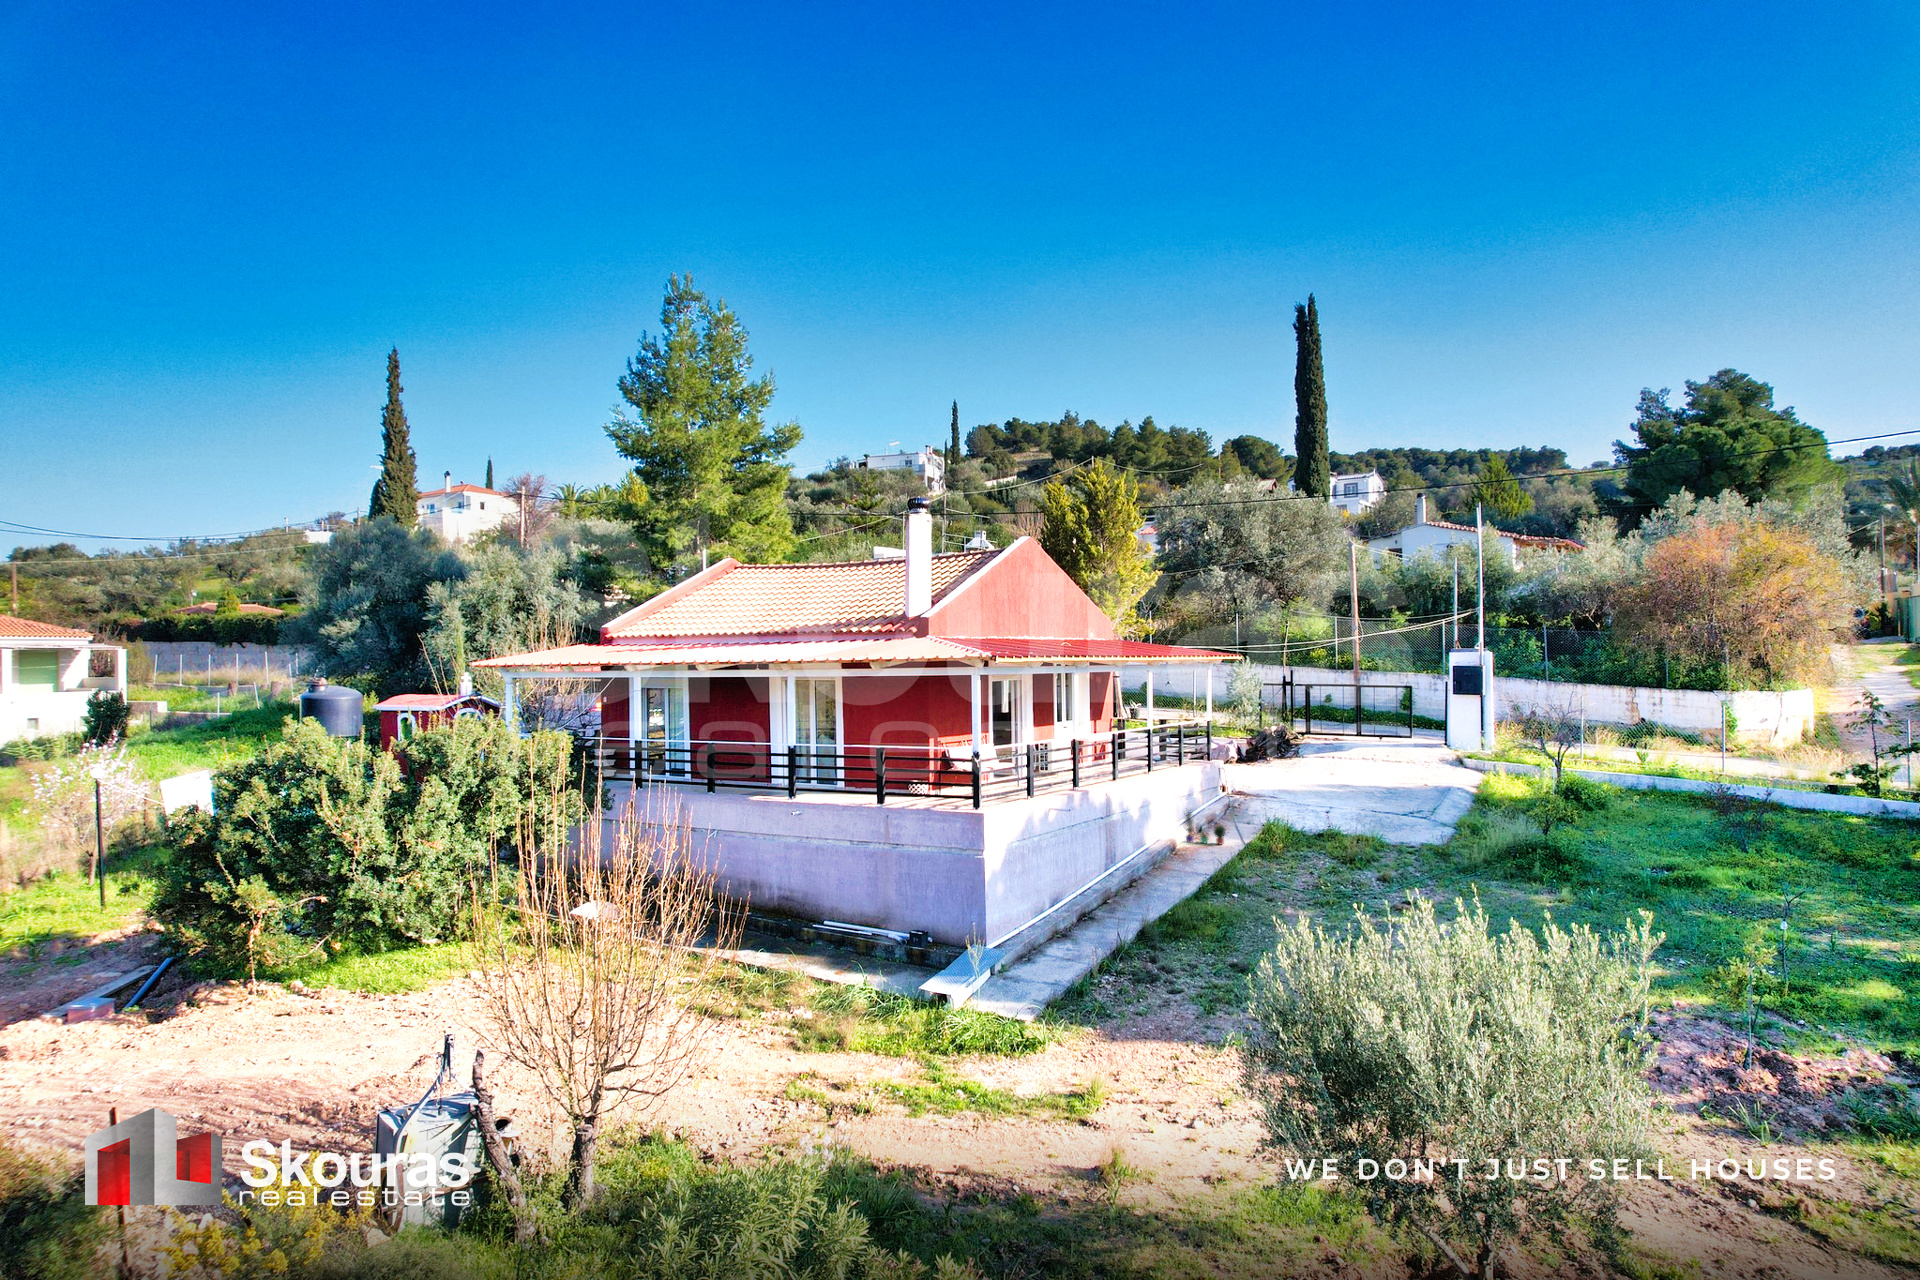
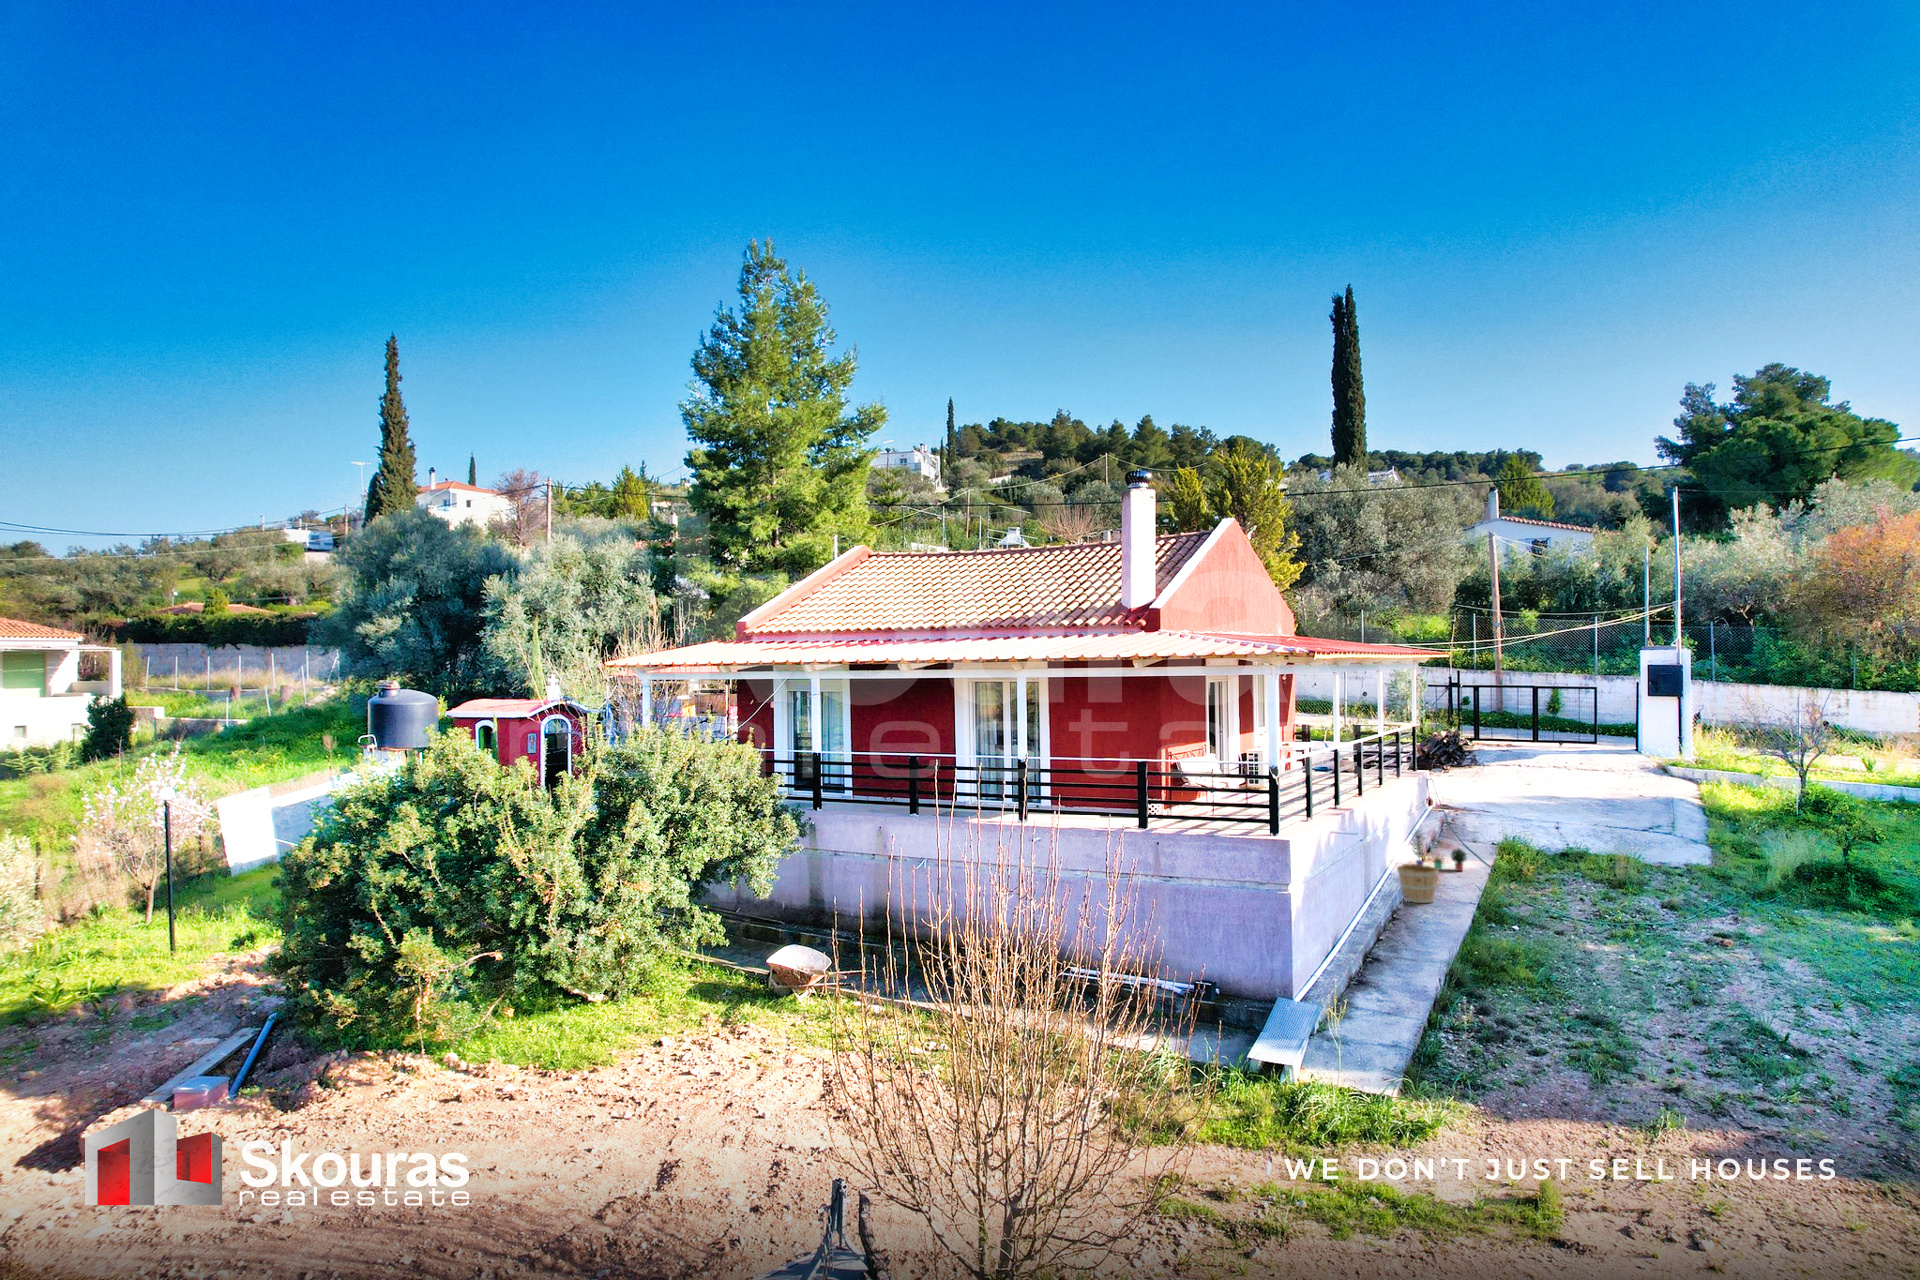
wooden bucket: none [1150,837,1183,870] -> present [1397,864,1439,903]

